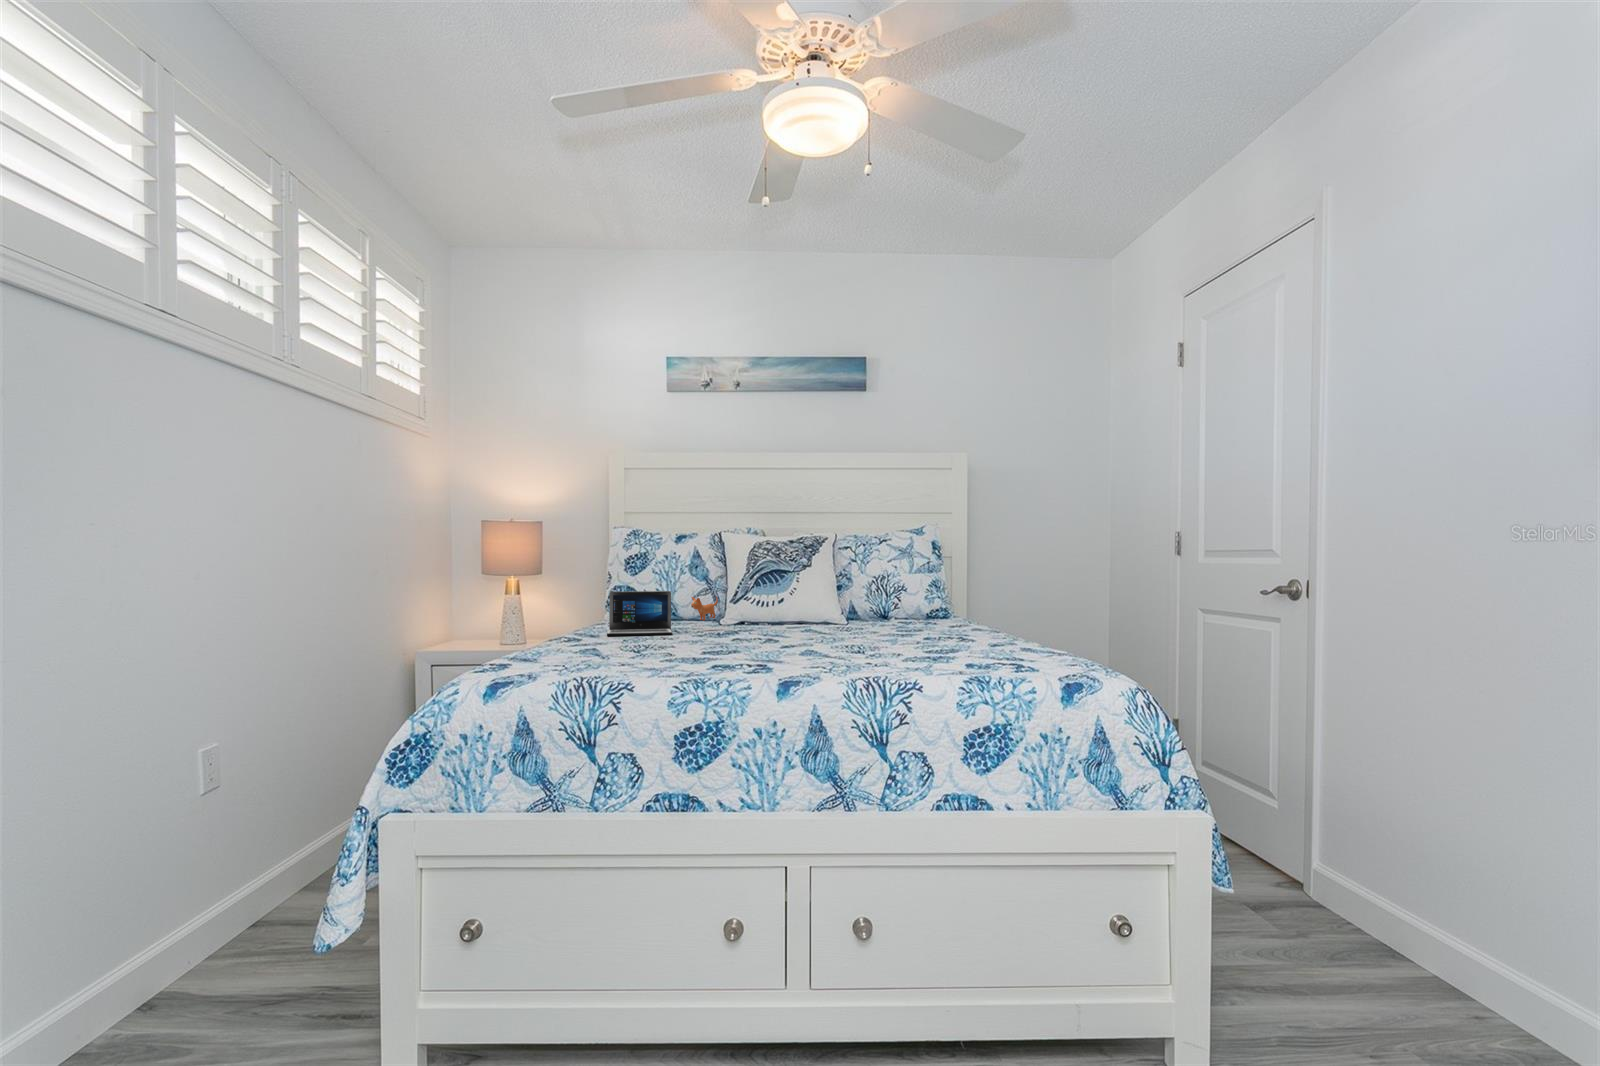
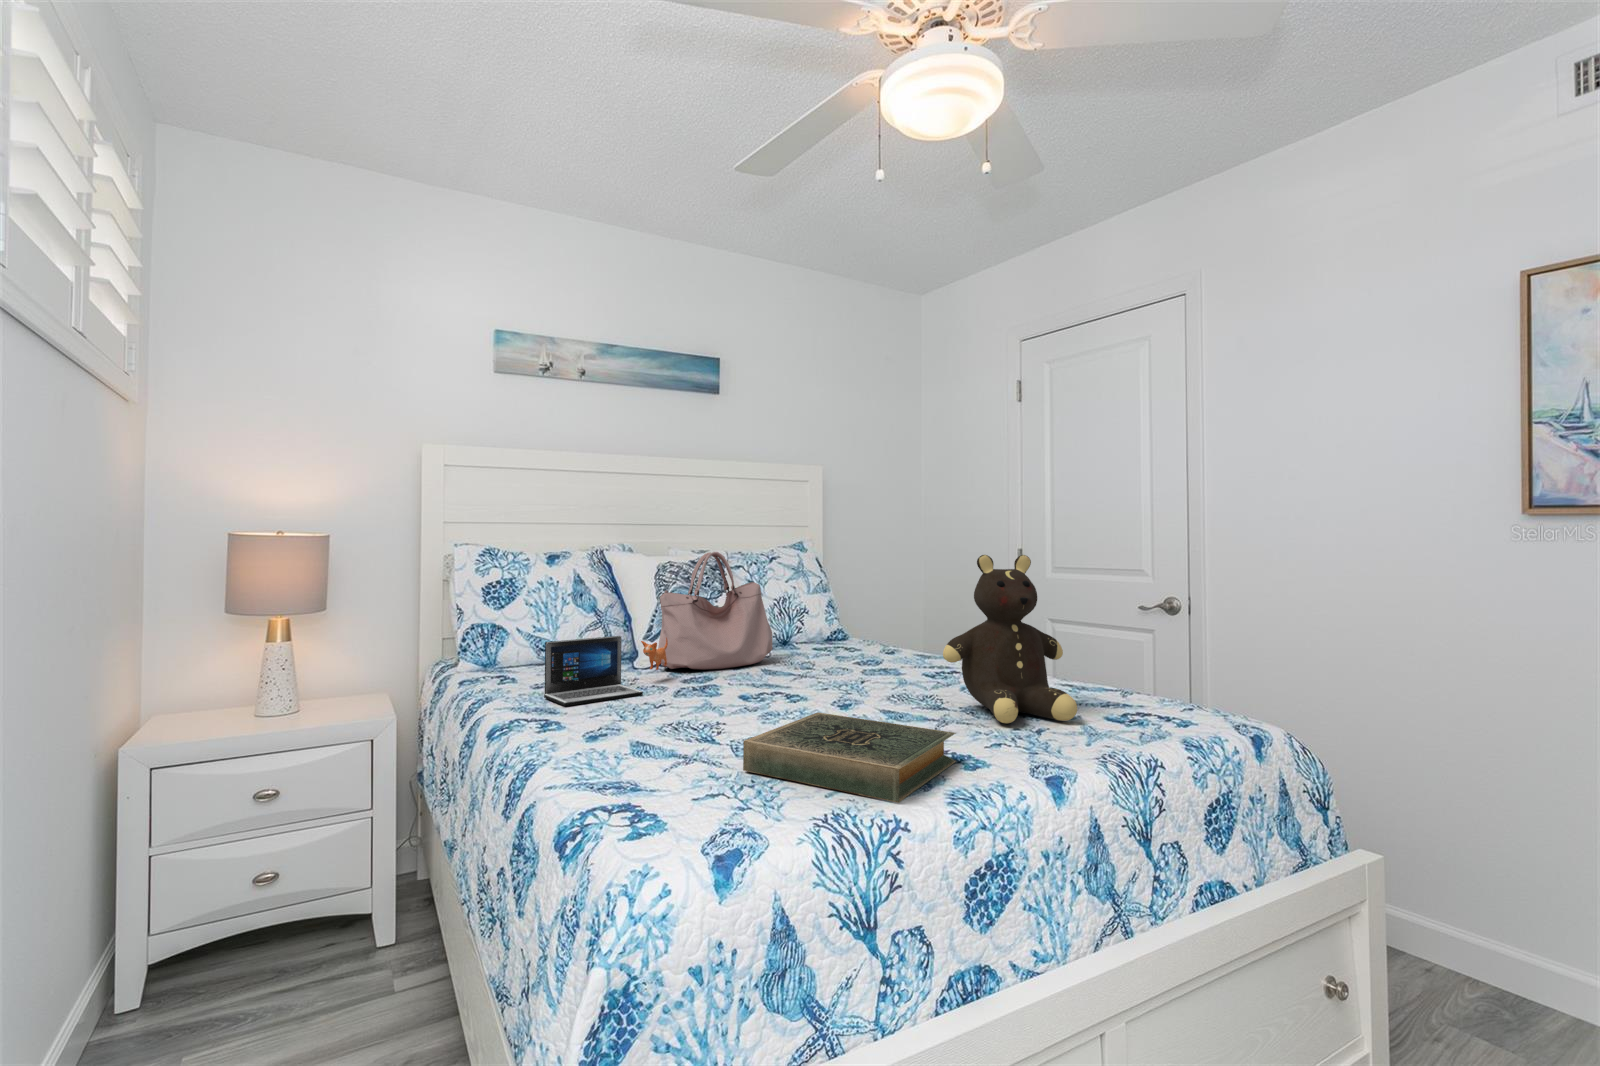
teddy bear: none [846,515,960,661] -> present [943,555,1077,723]
handbag: none [725,528,833,627] -> present [658,552,772,670]
hardback book: none [609,636,753,677] -> present [743,712,956,803]

